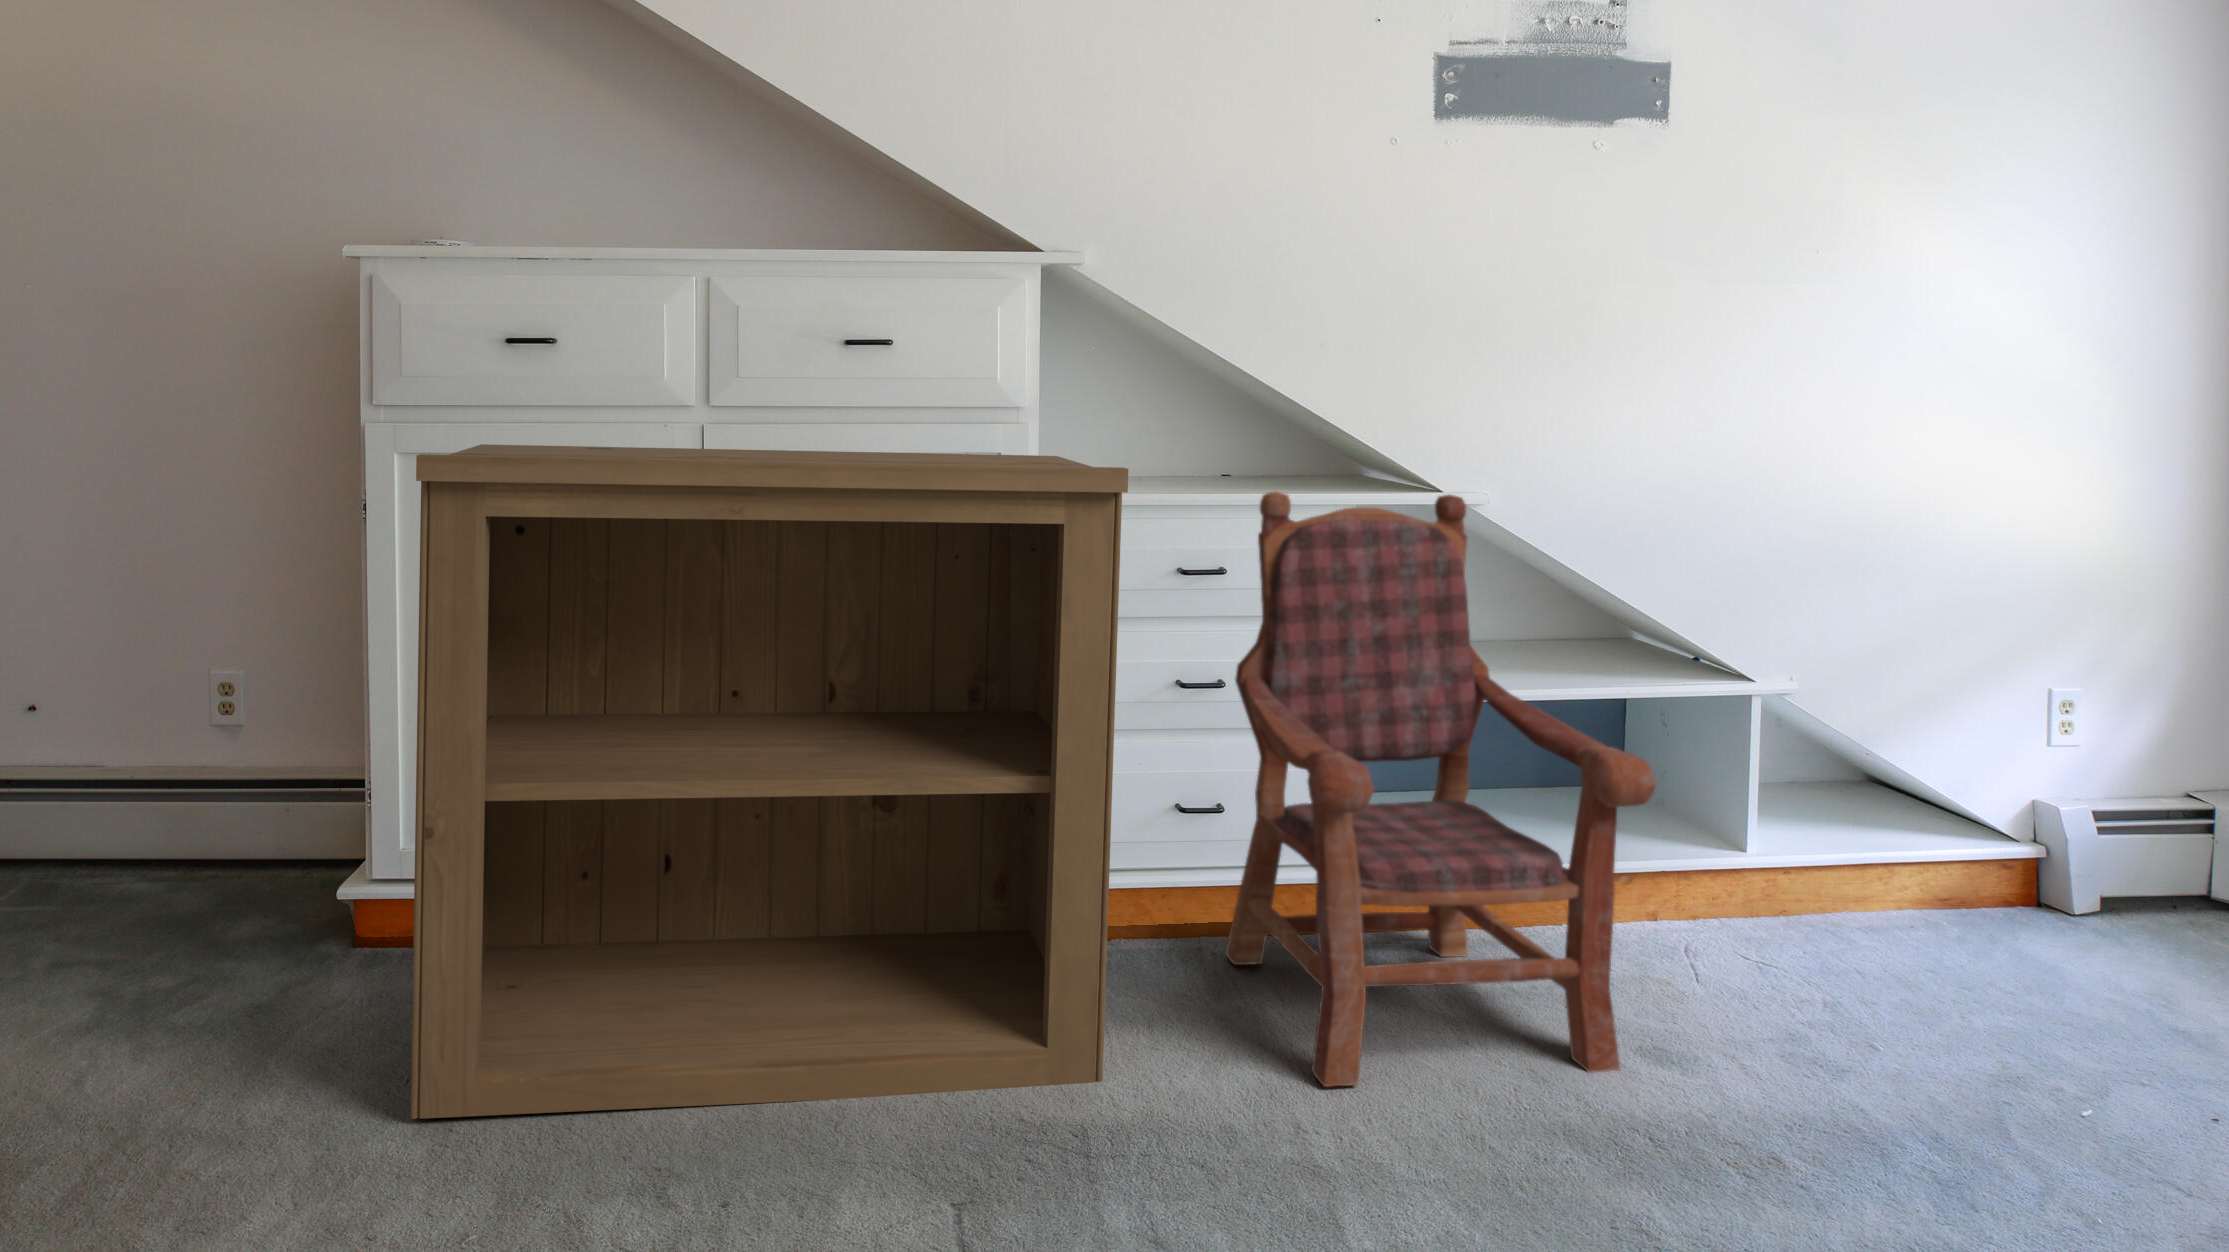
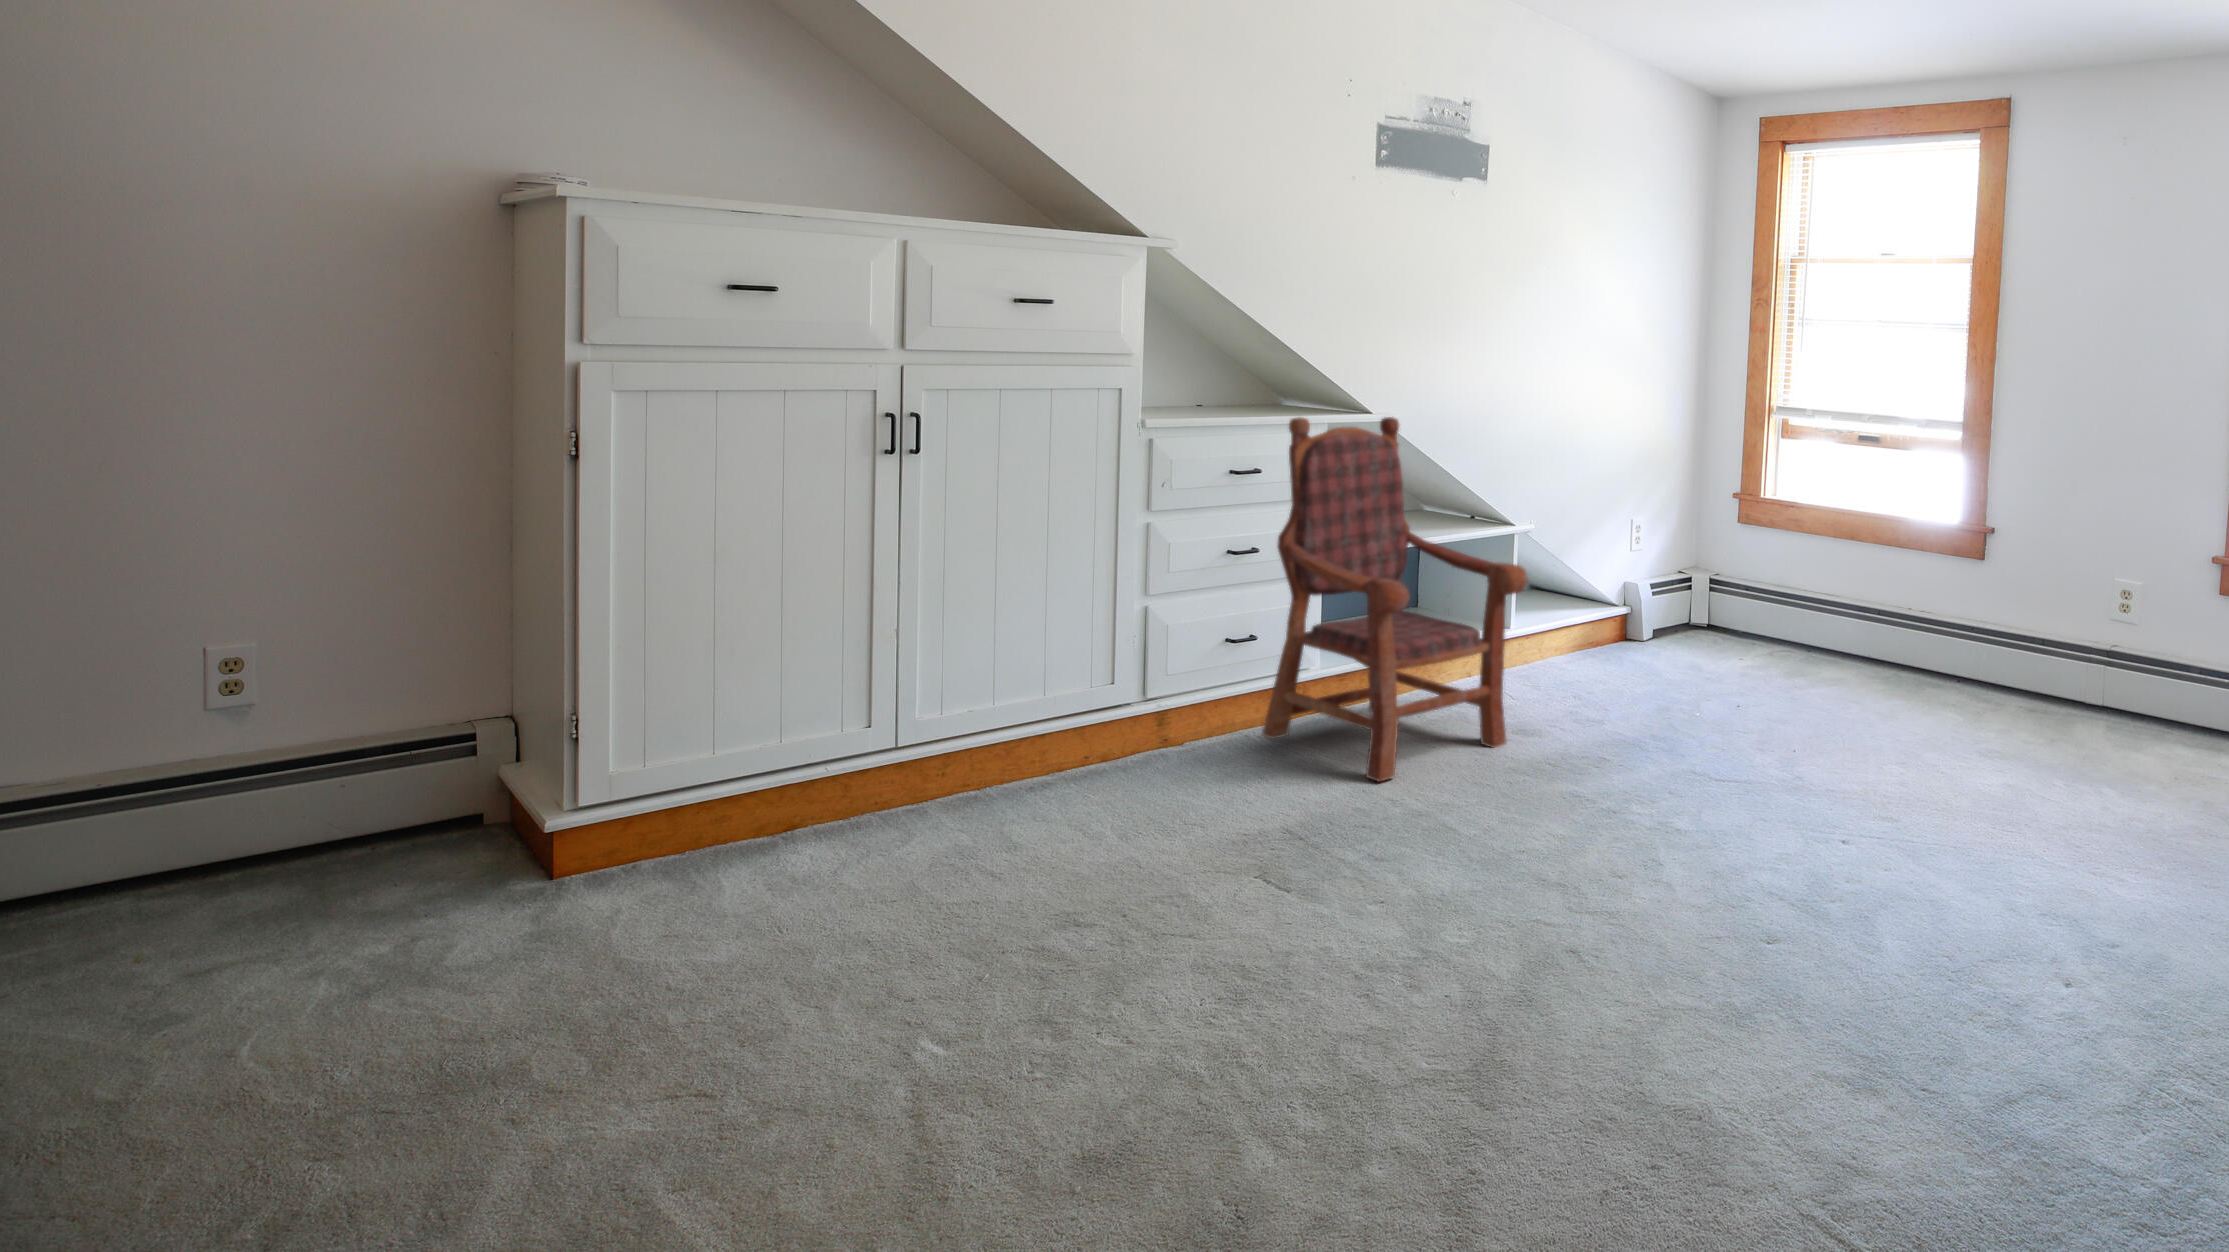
bookshelf: present [411,444,1128,1119] -> none [710,390,1288,939]

